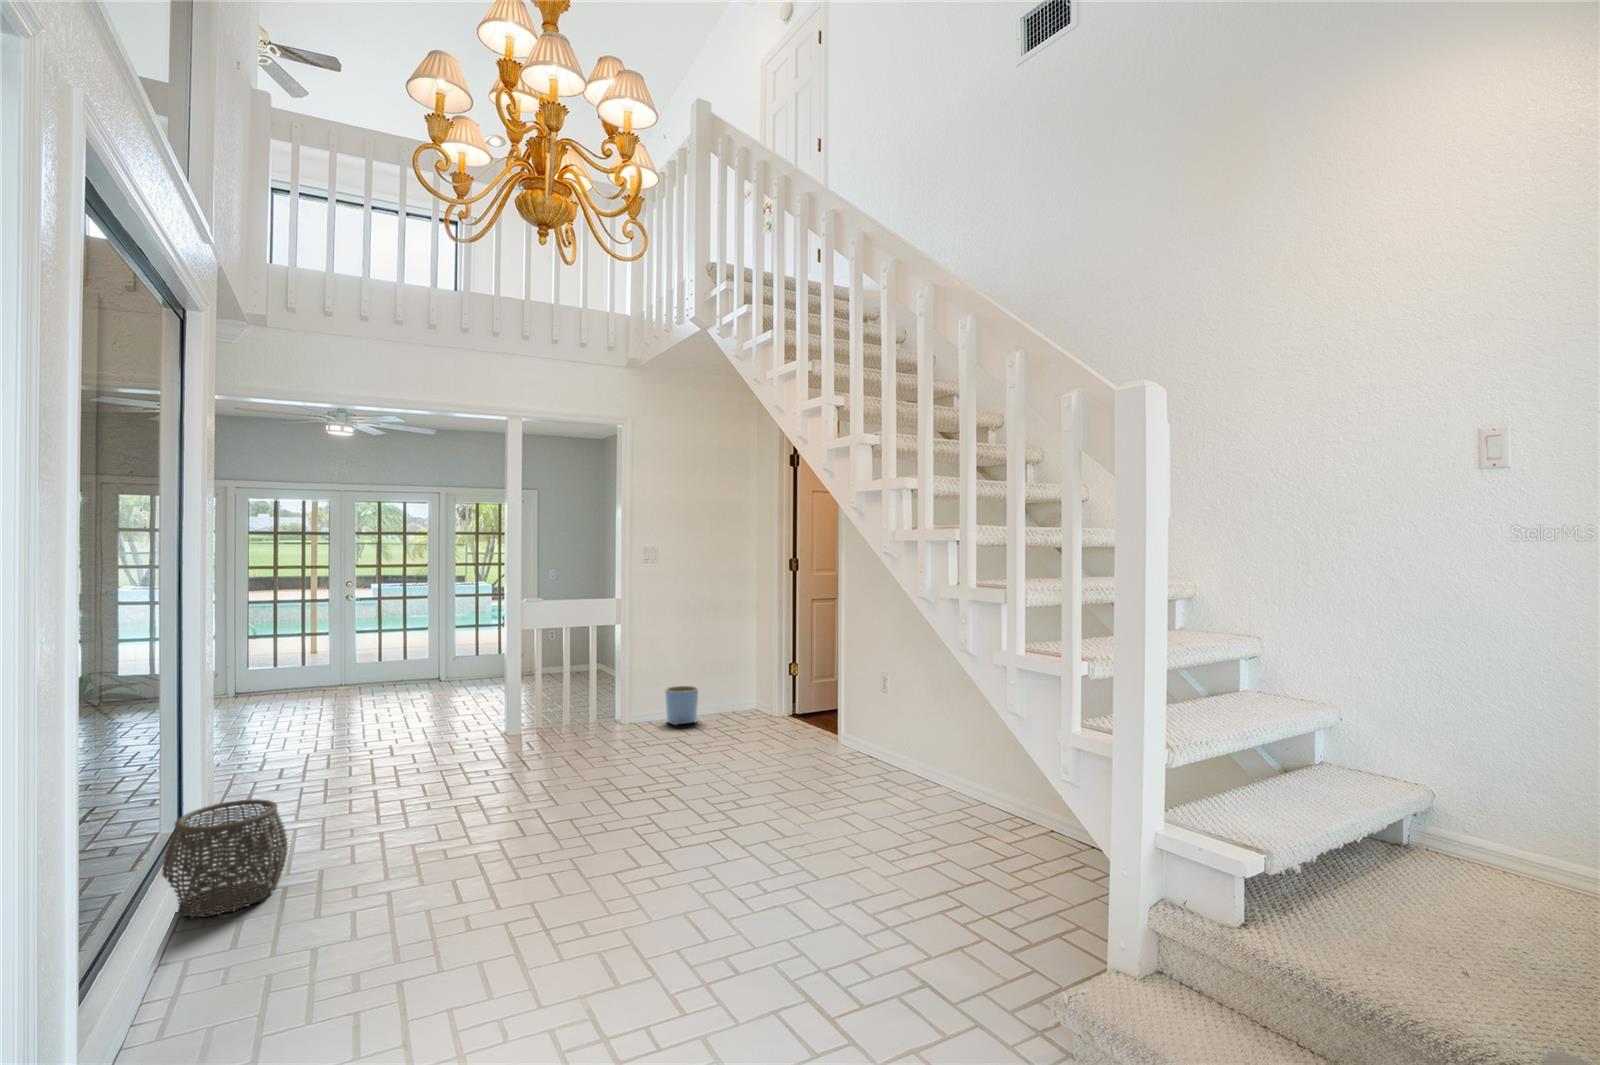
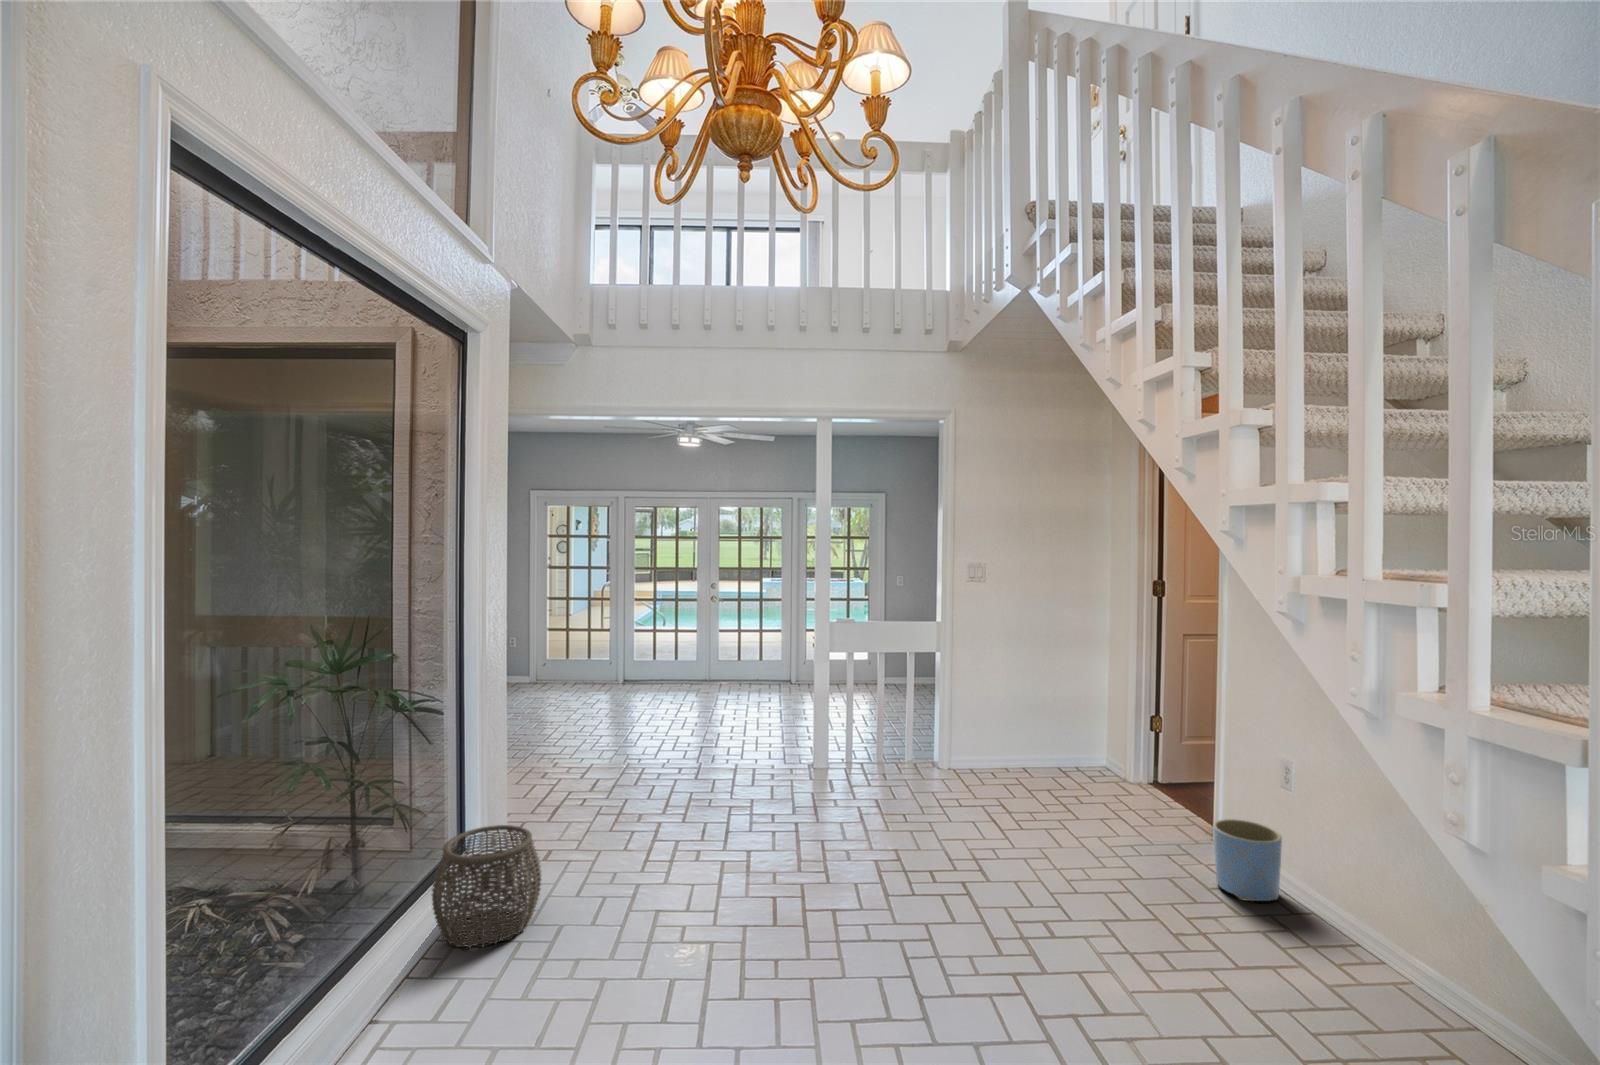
planter: present [665,686,698,725] -> present [1213,819,1282,901]

